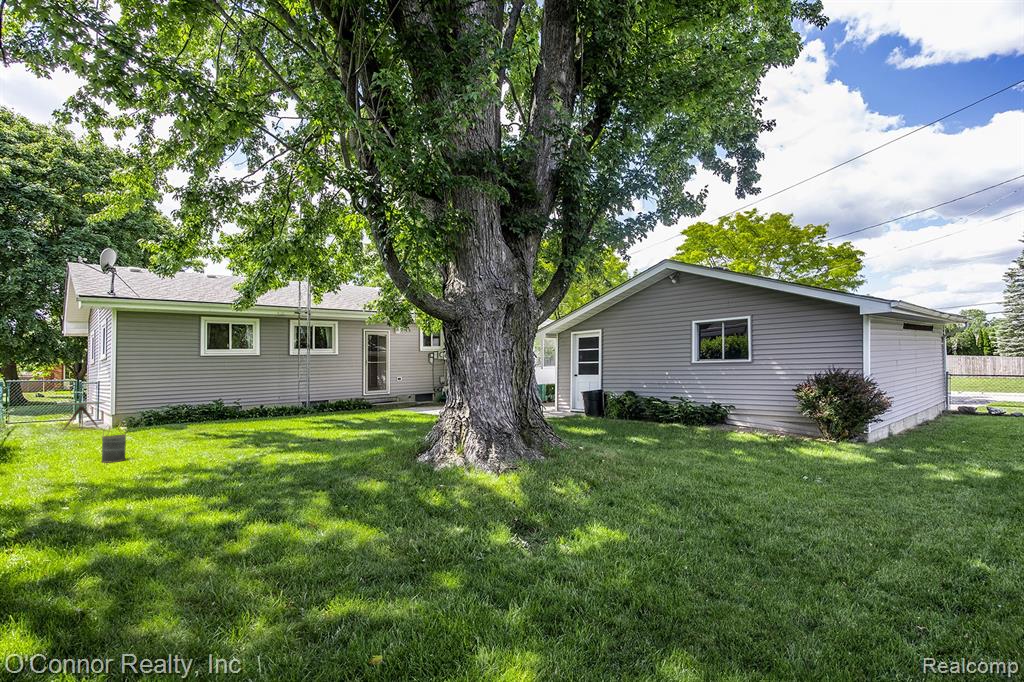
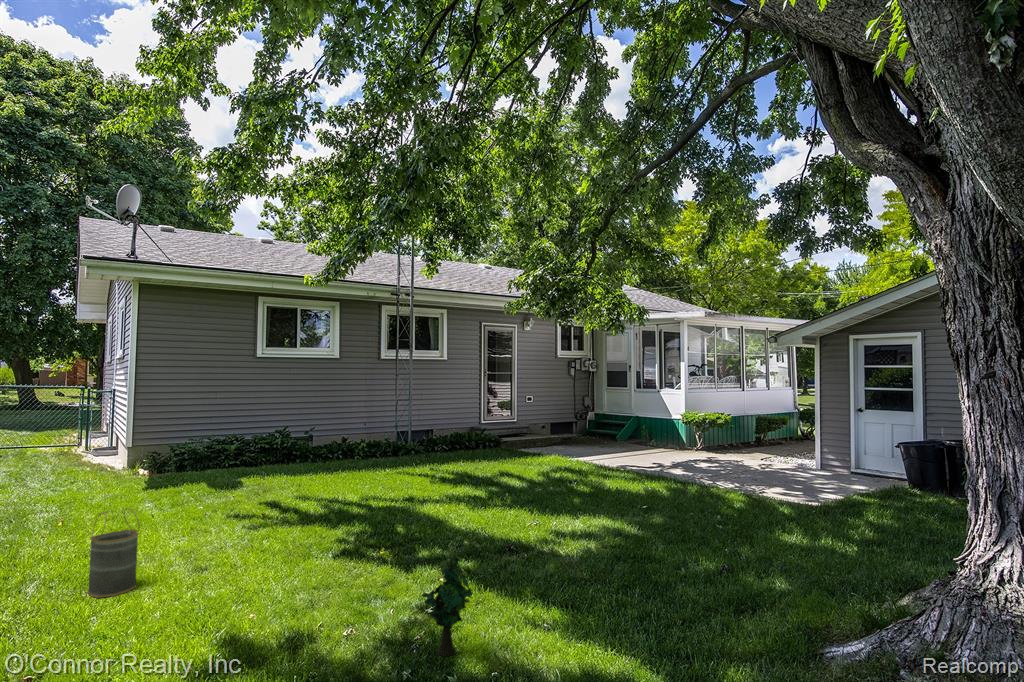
round table: present [57,402,105,429] -> none [50,425,121,469]
decorative plant: none [251,429,274,466] -> present [421,557,472,656]

